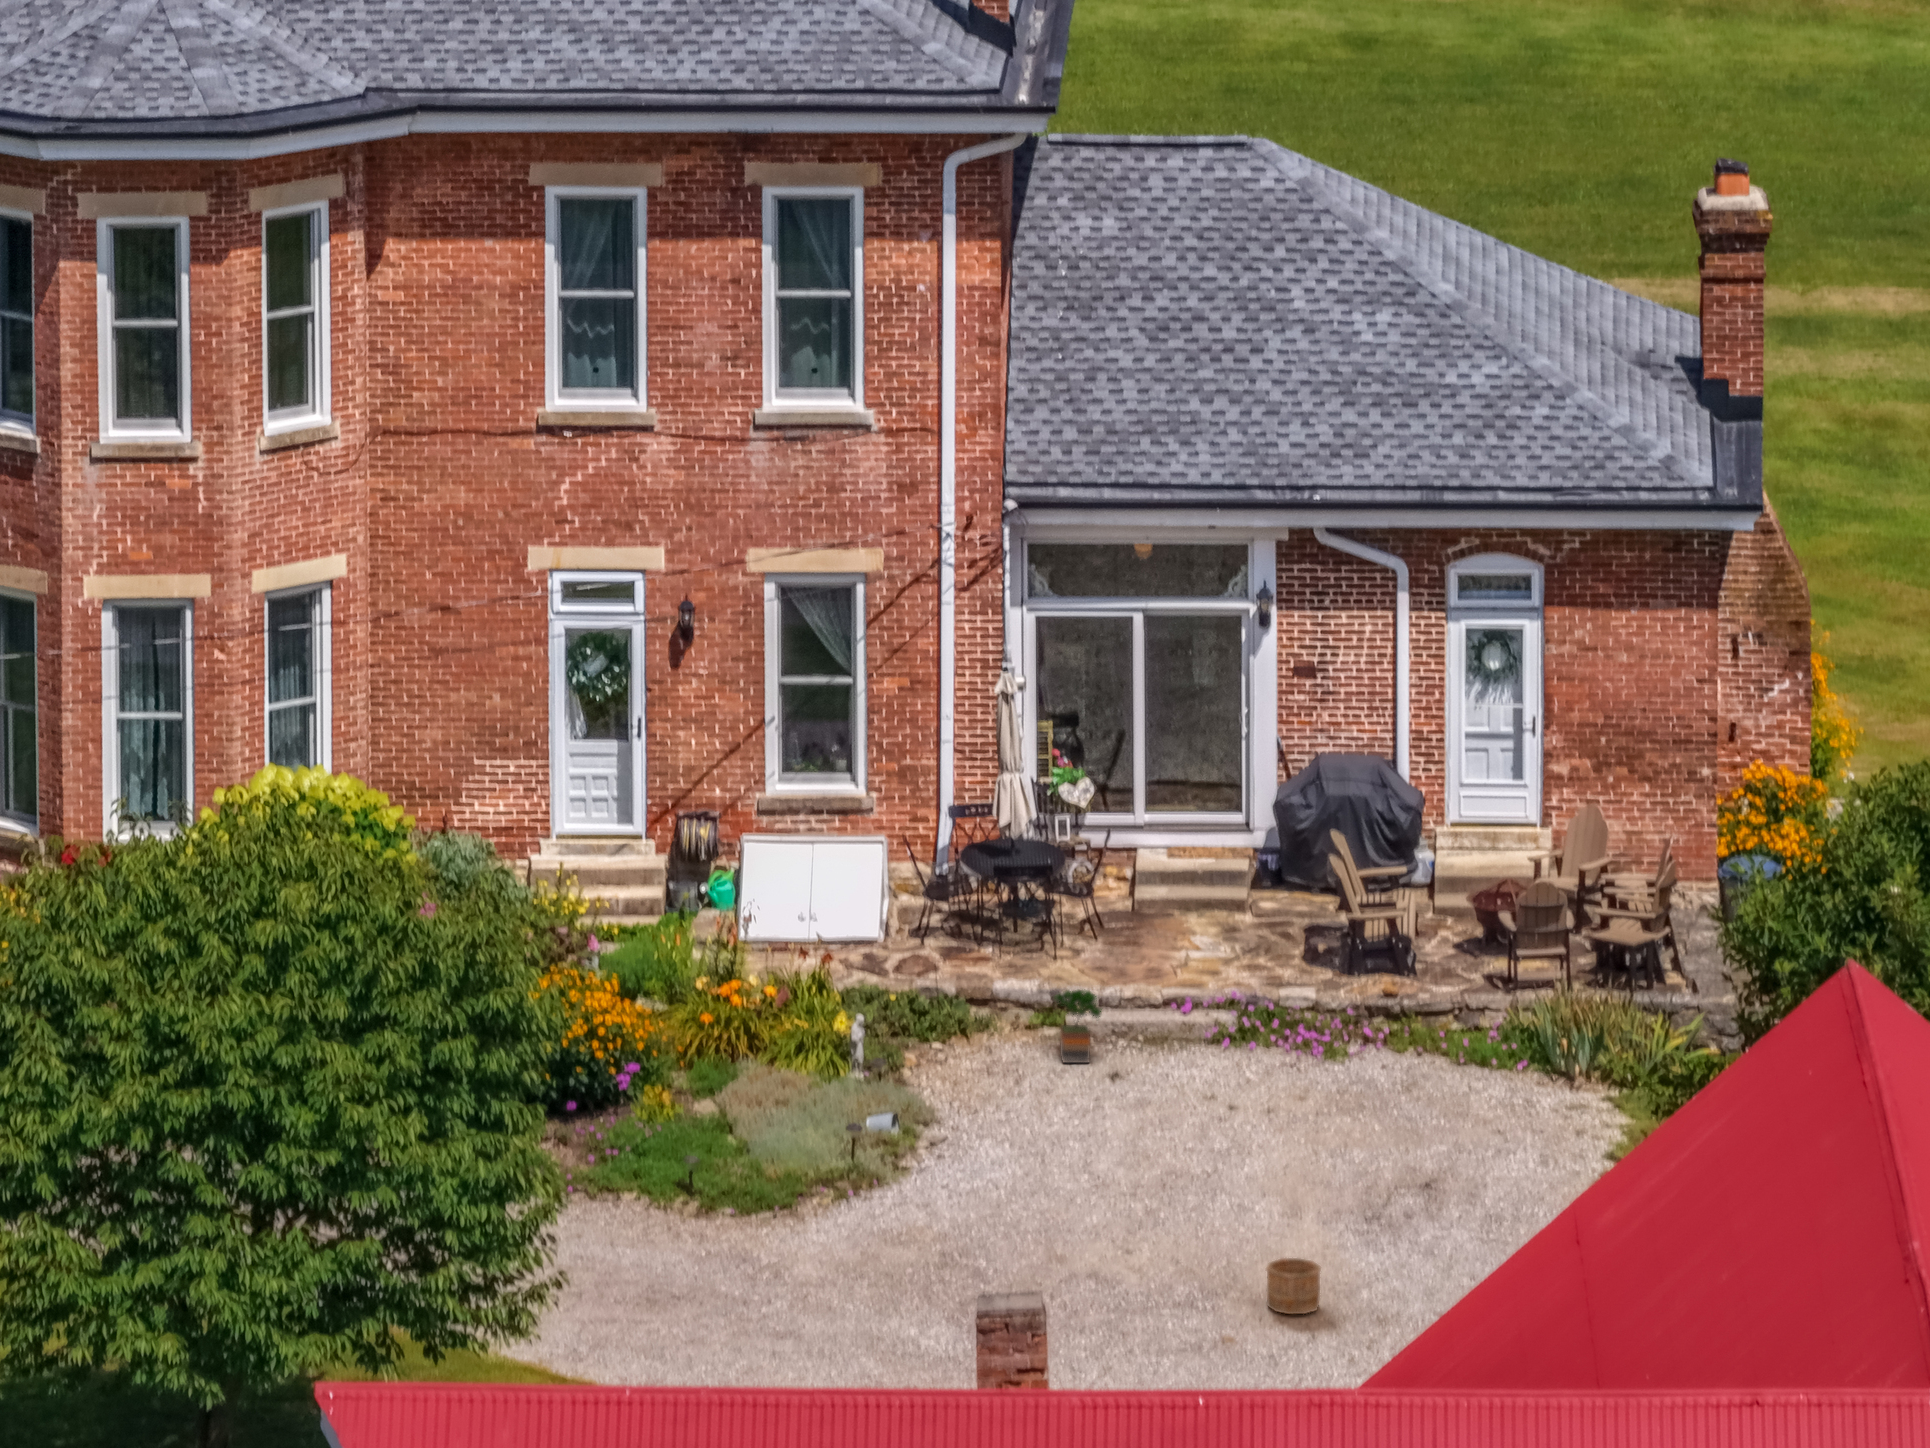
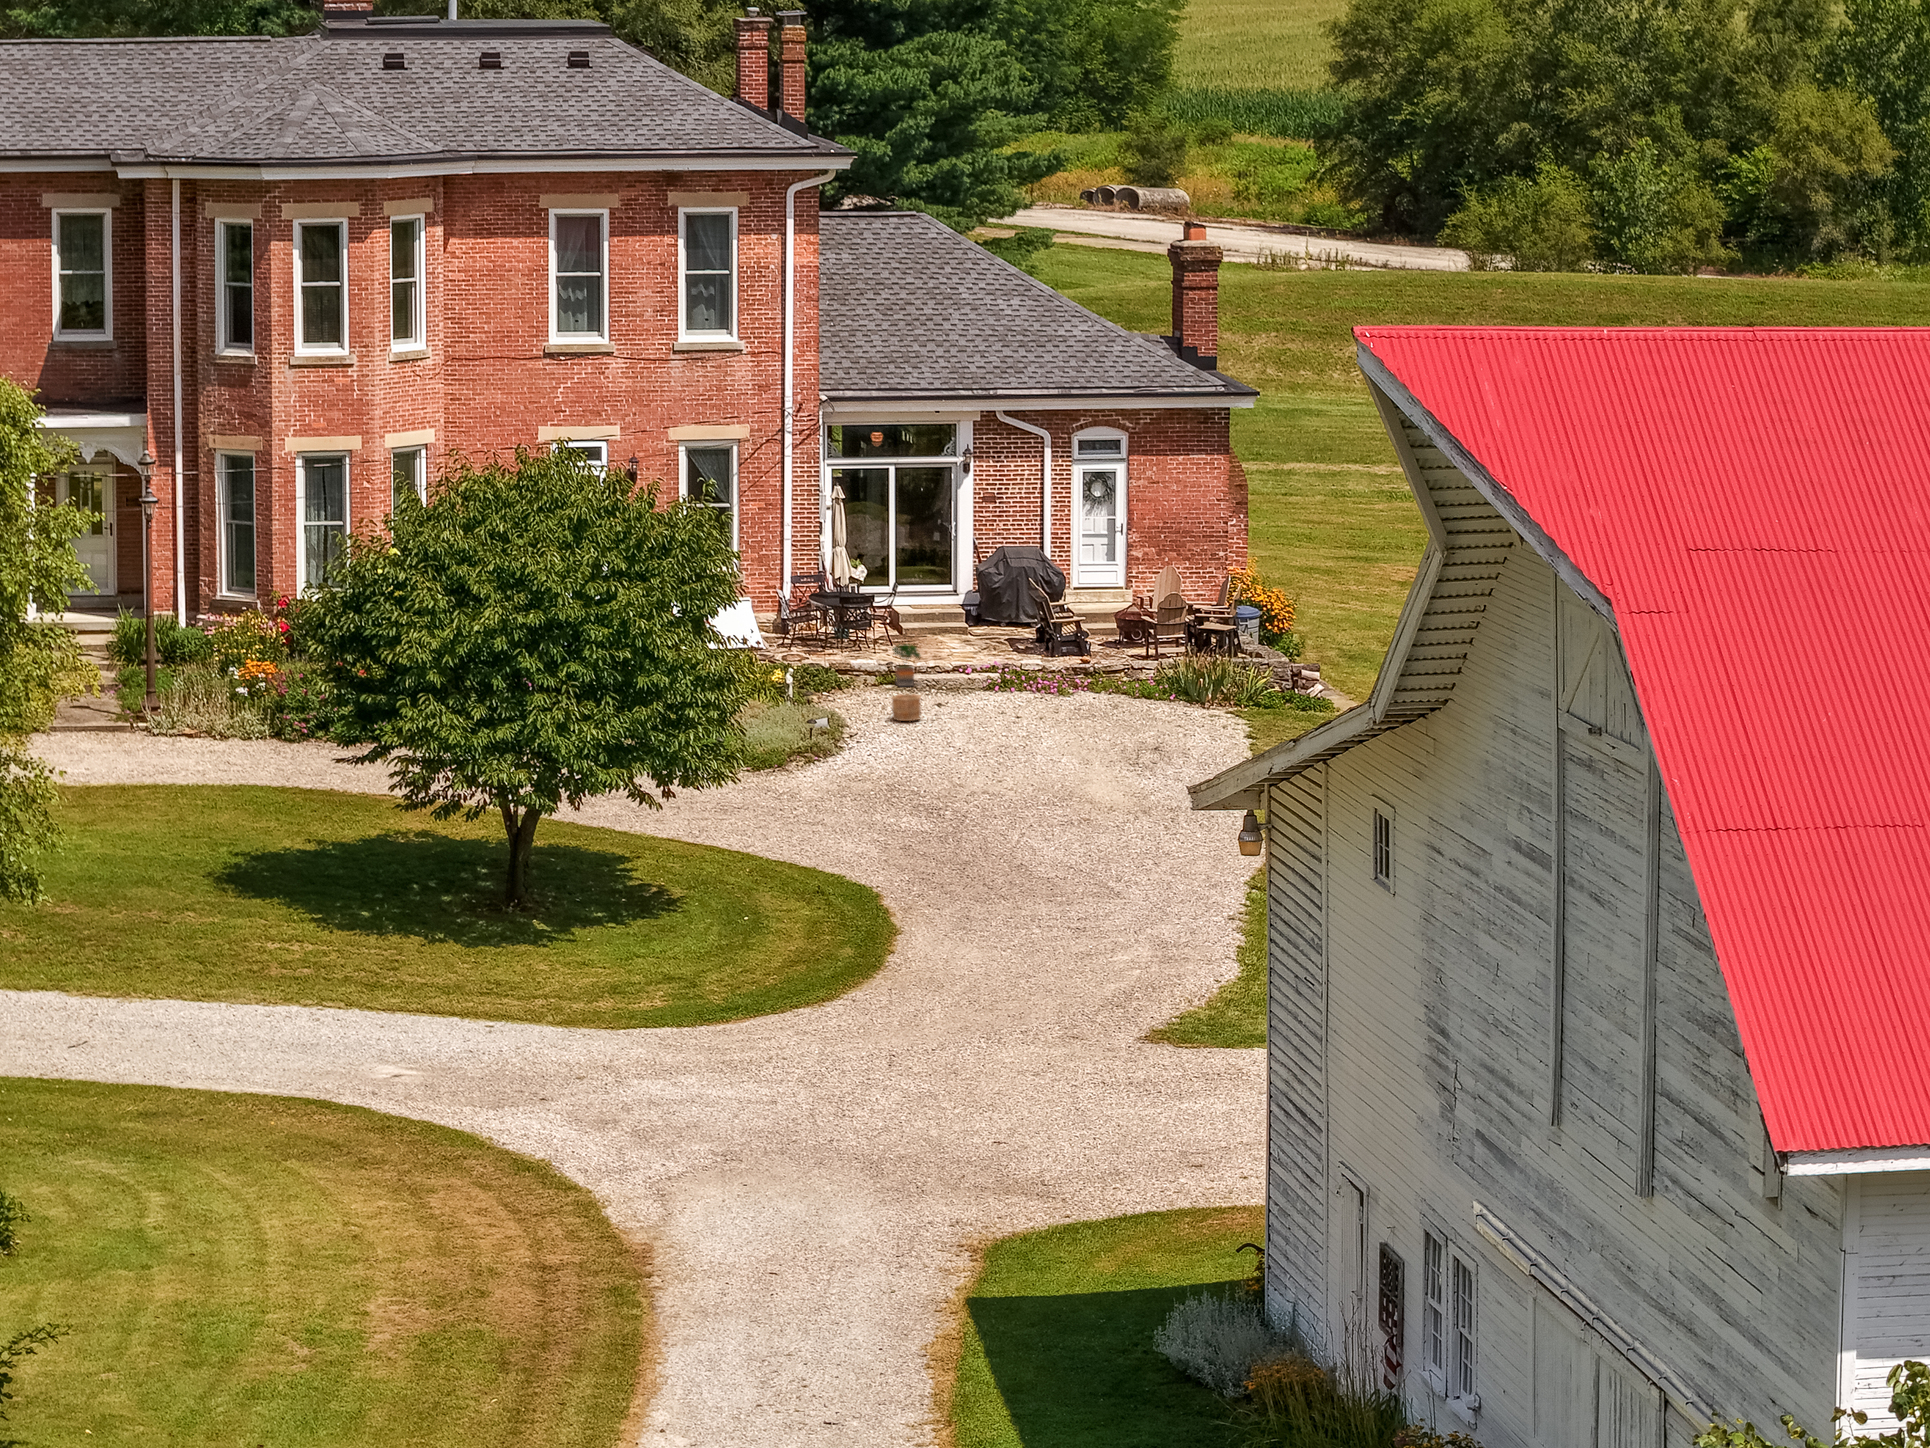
wooden bucket: present [1266,1258,1321,1314] -> present [892,694,921,721]

